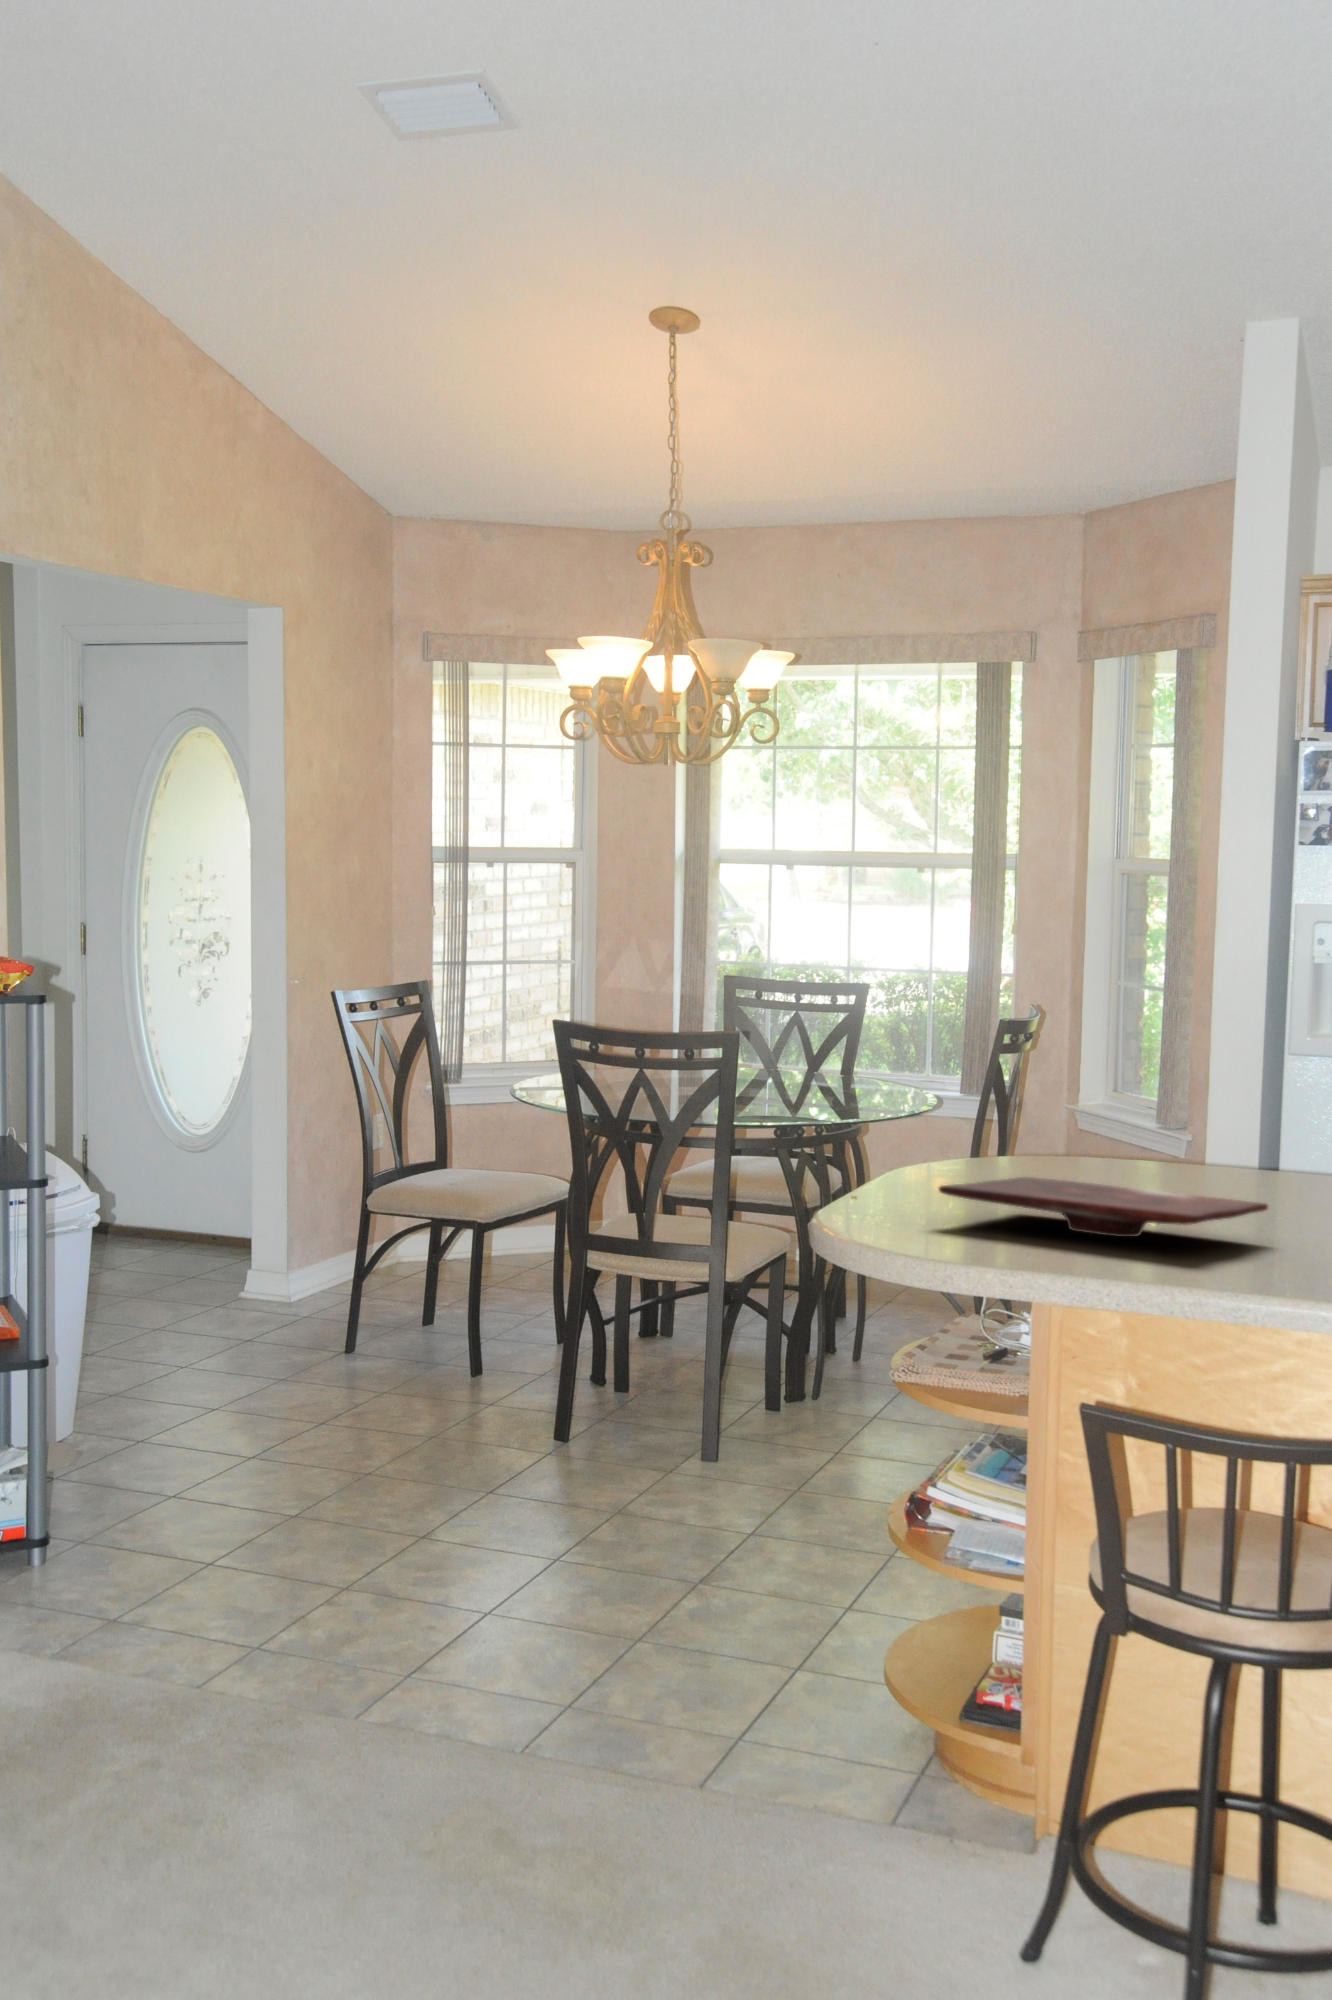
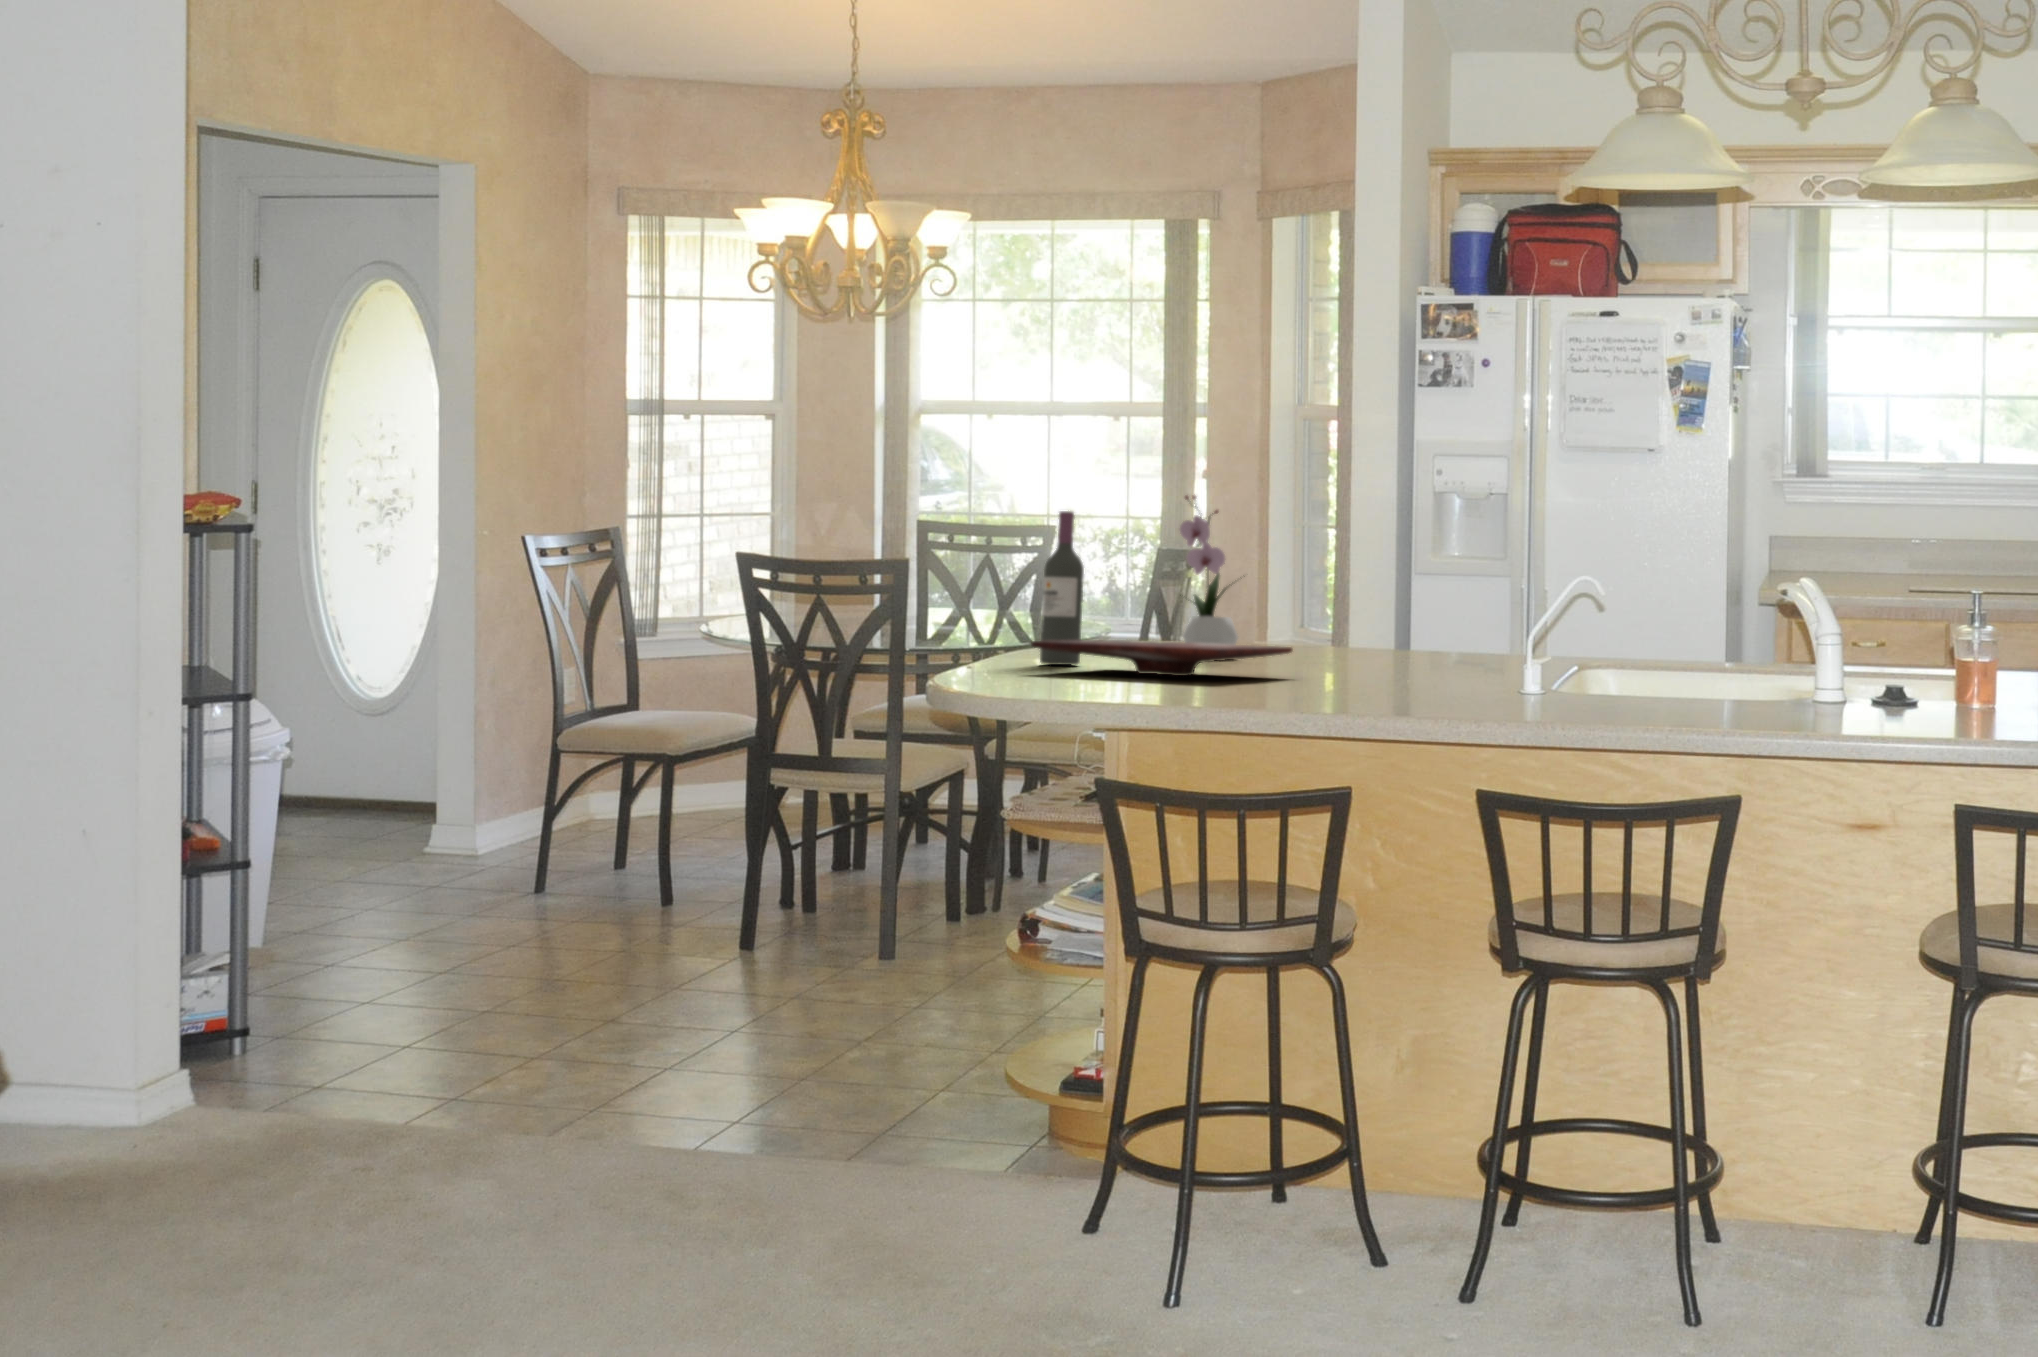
flower arrangement: none [1078,989,1158,1185] -> present [1180,496,1238,645]
wine bottle: none [930,1015,985,1203] -> present [1040,511,1084,665]

